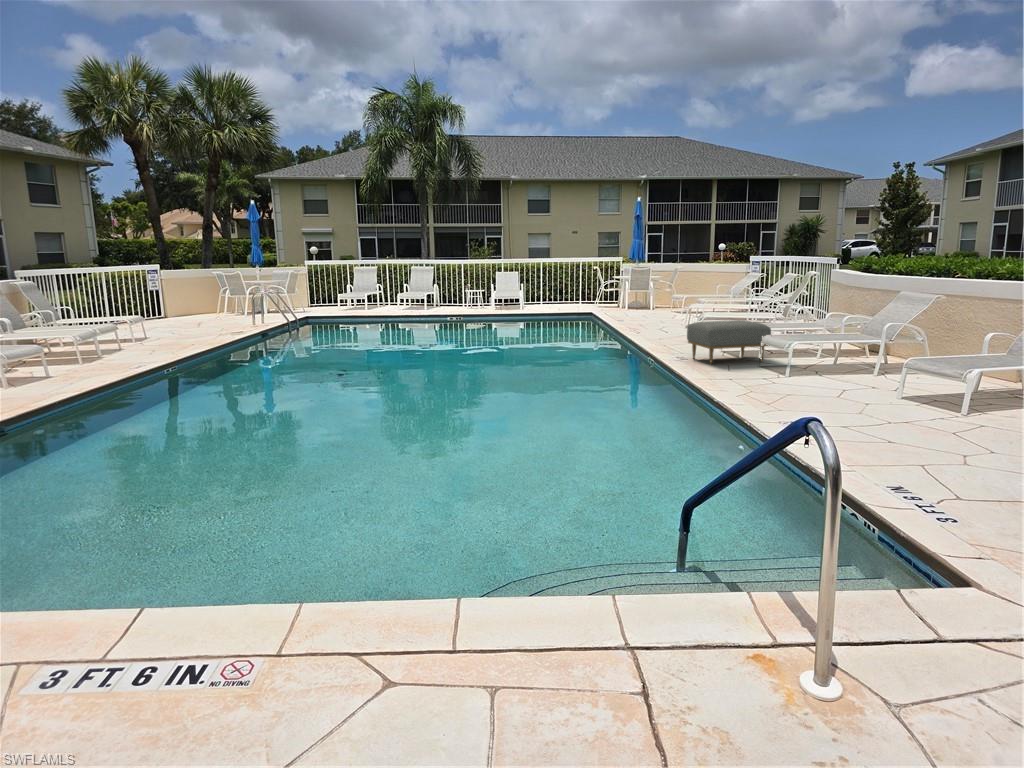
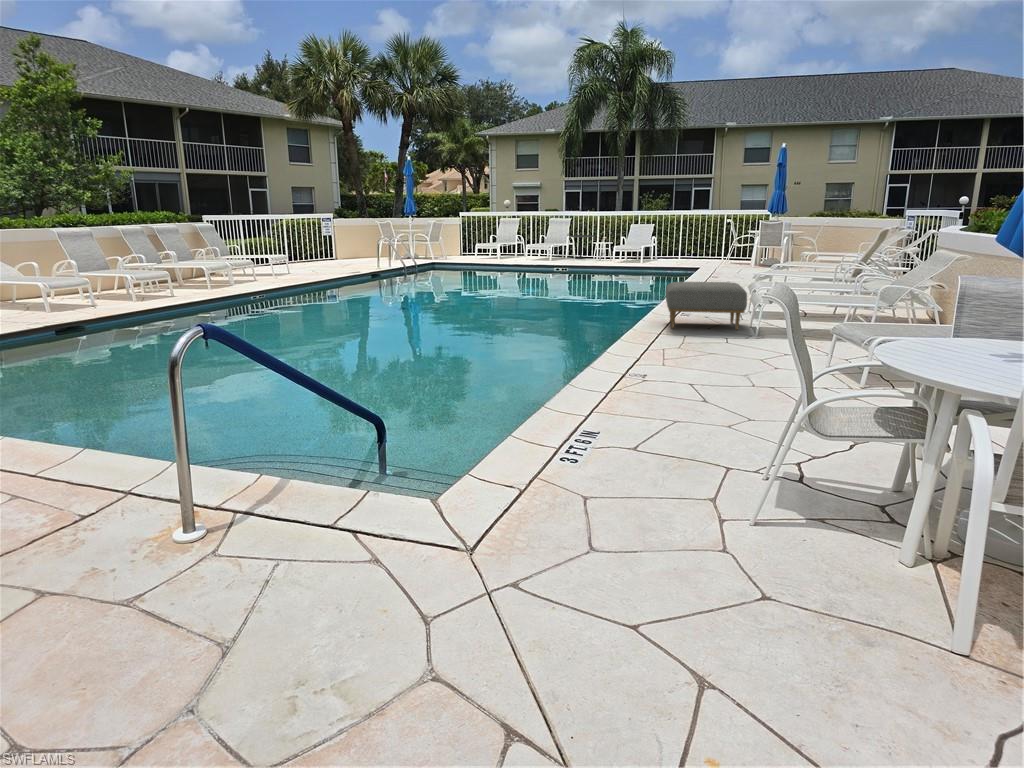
side table: none [430,283,459,307] -> present [569,235,595,259]

